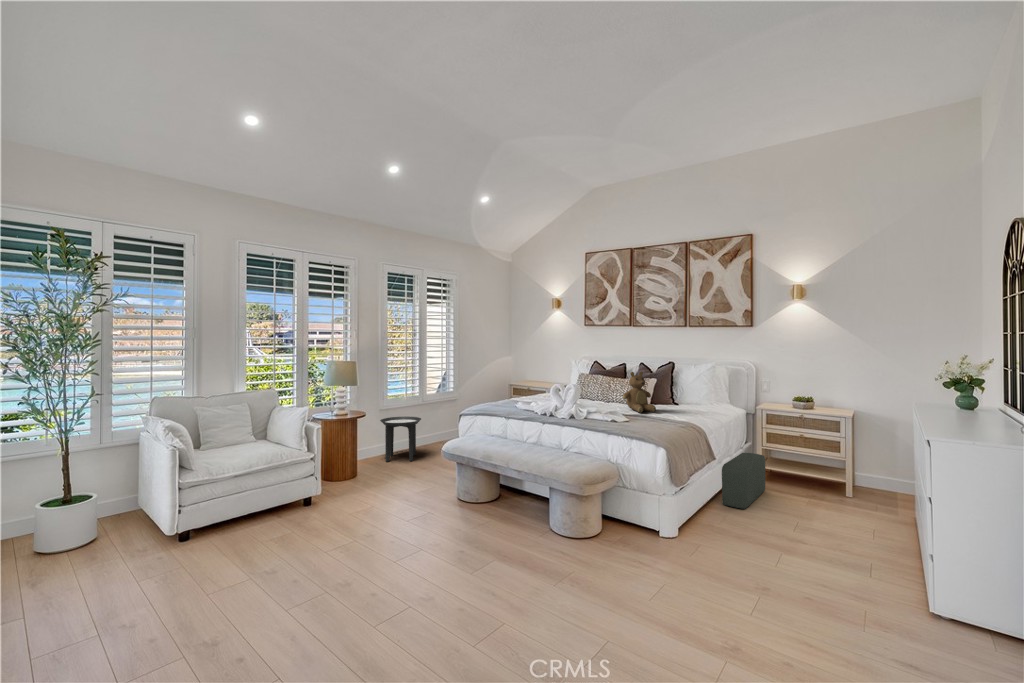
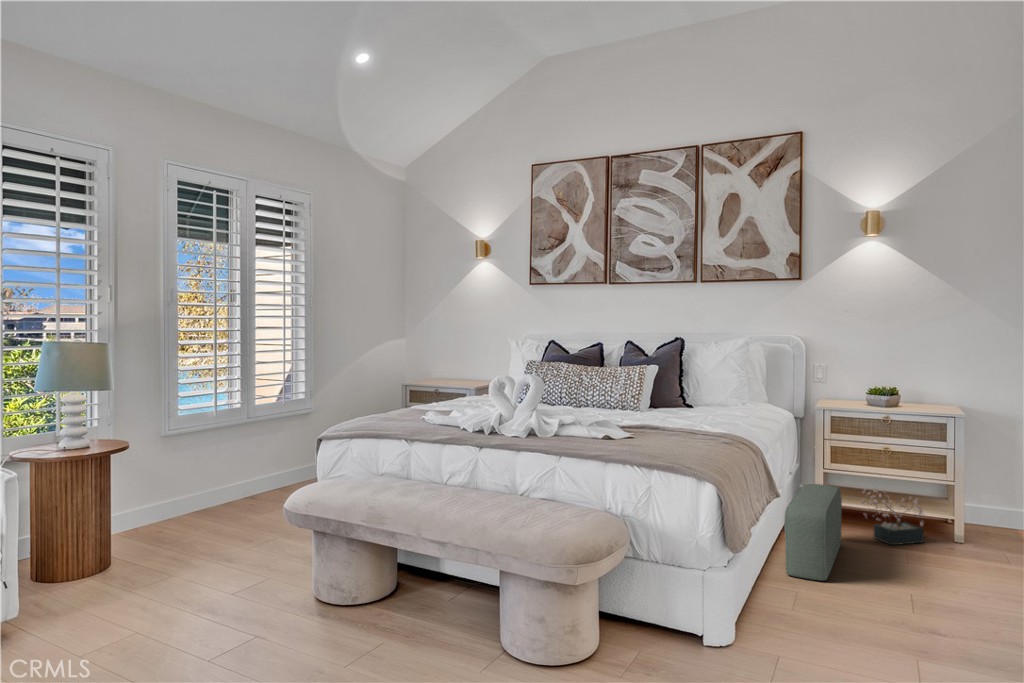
teddy bear: present [623,372,656,412] -> none [613,352,670,422]
side table: present [380,416,421,462] -> none [164,446,245,531]
decorative plant: none [781,457,824,493] -> present [862,489,924,545]

